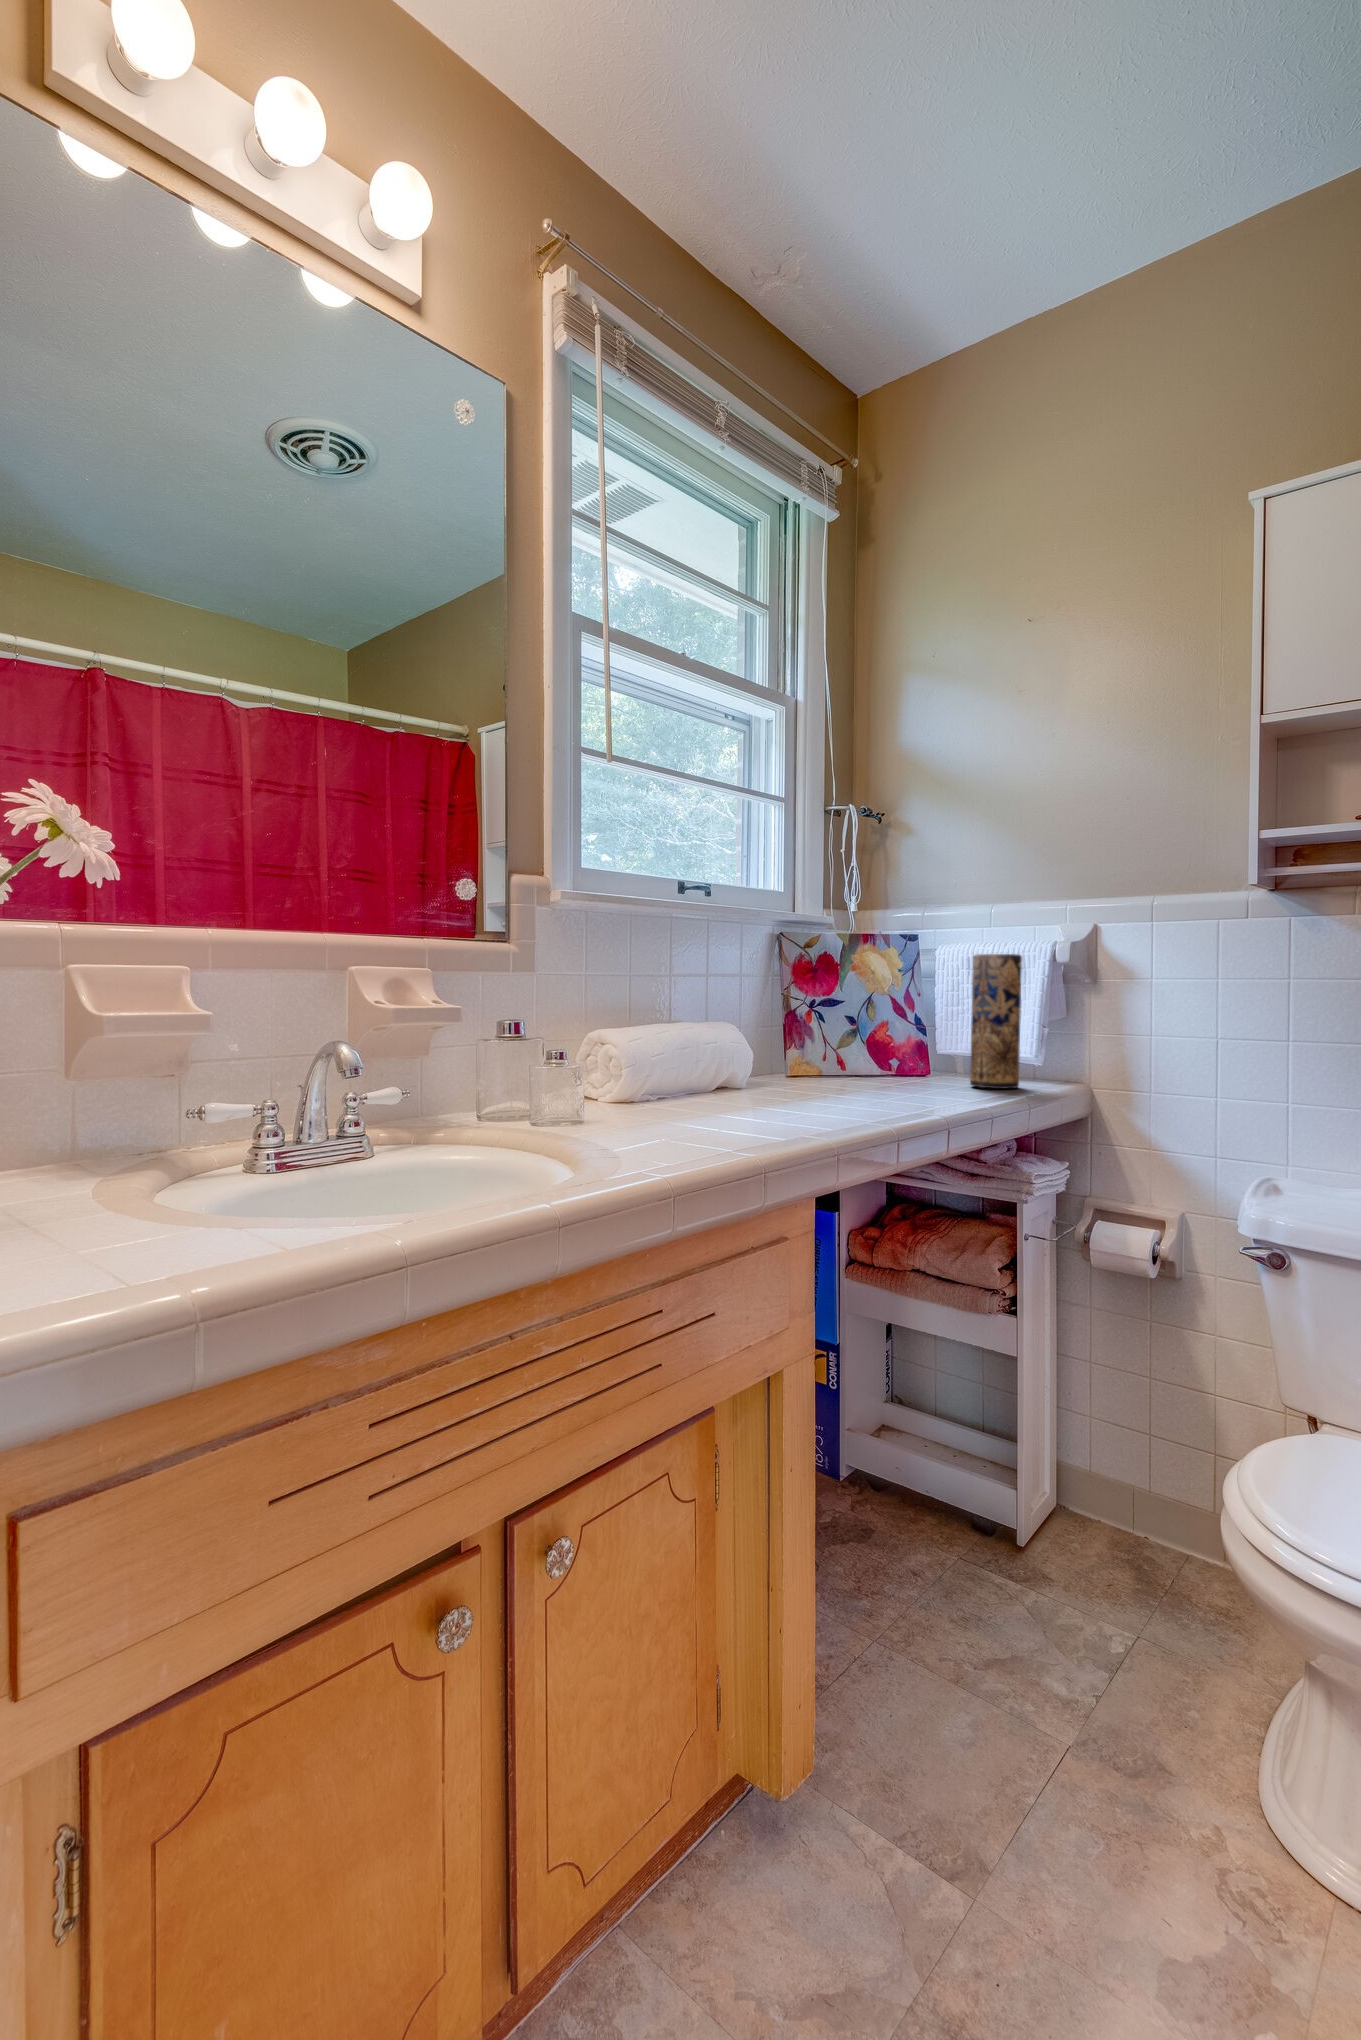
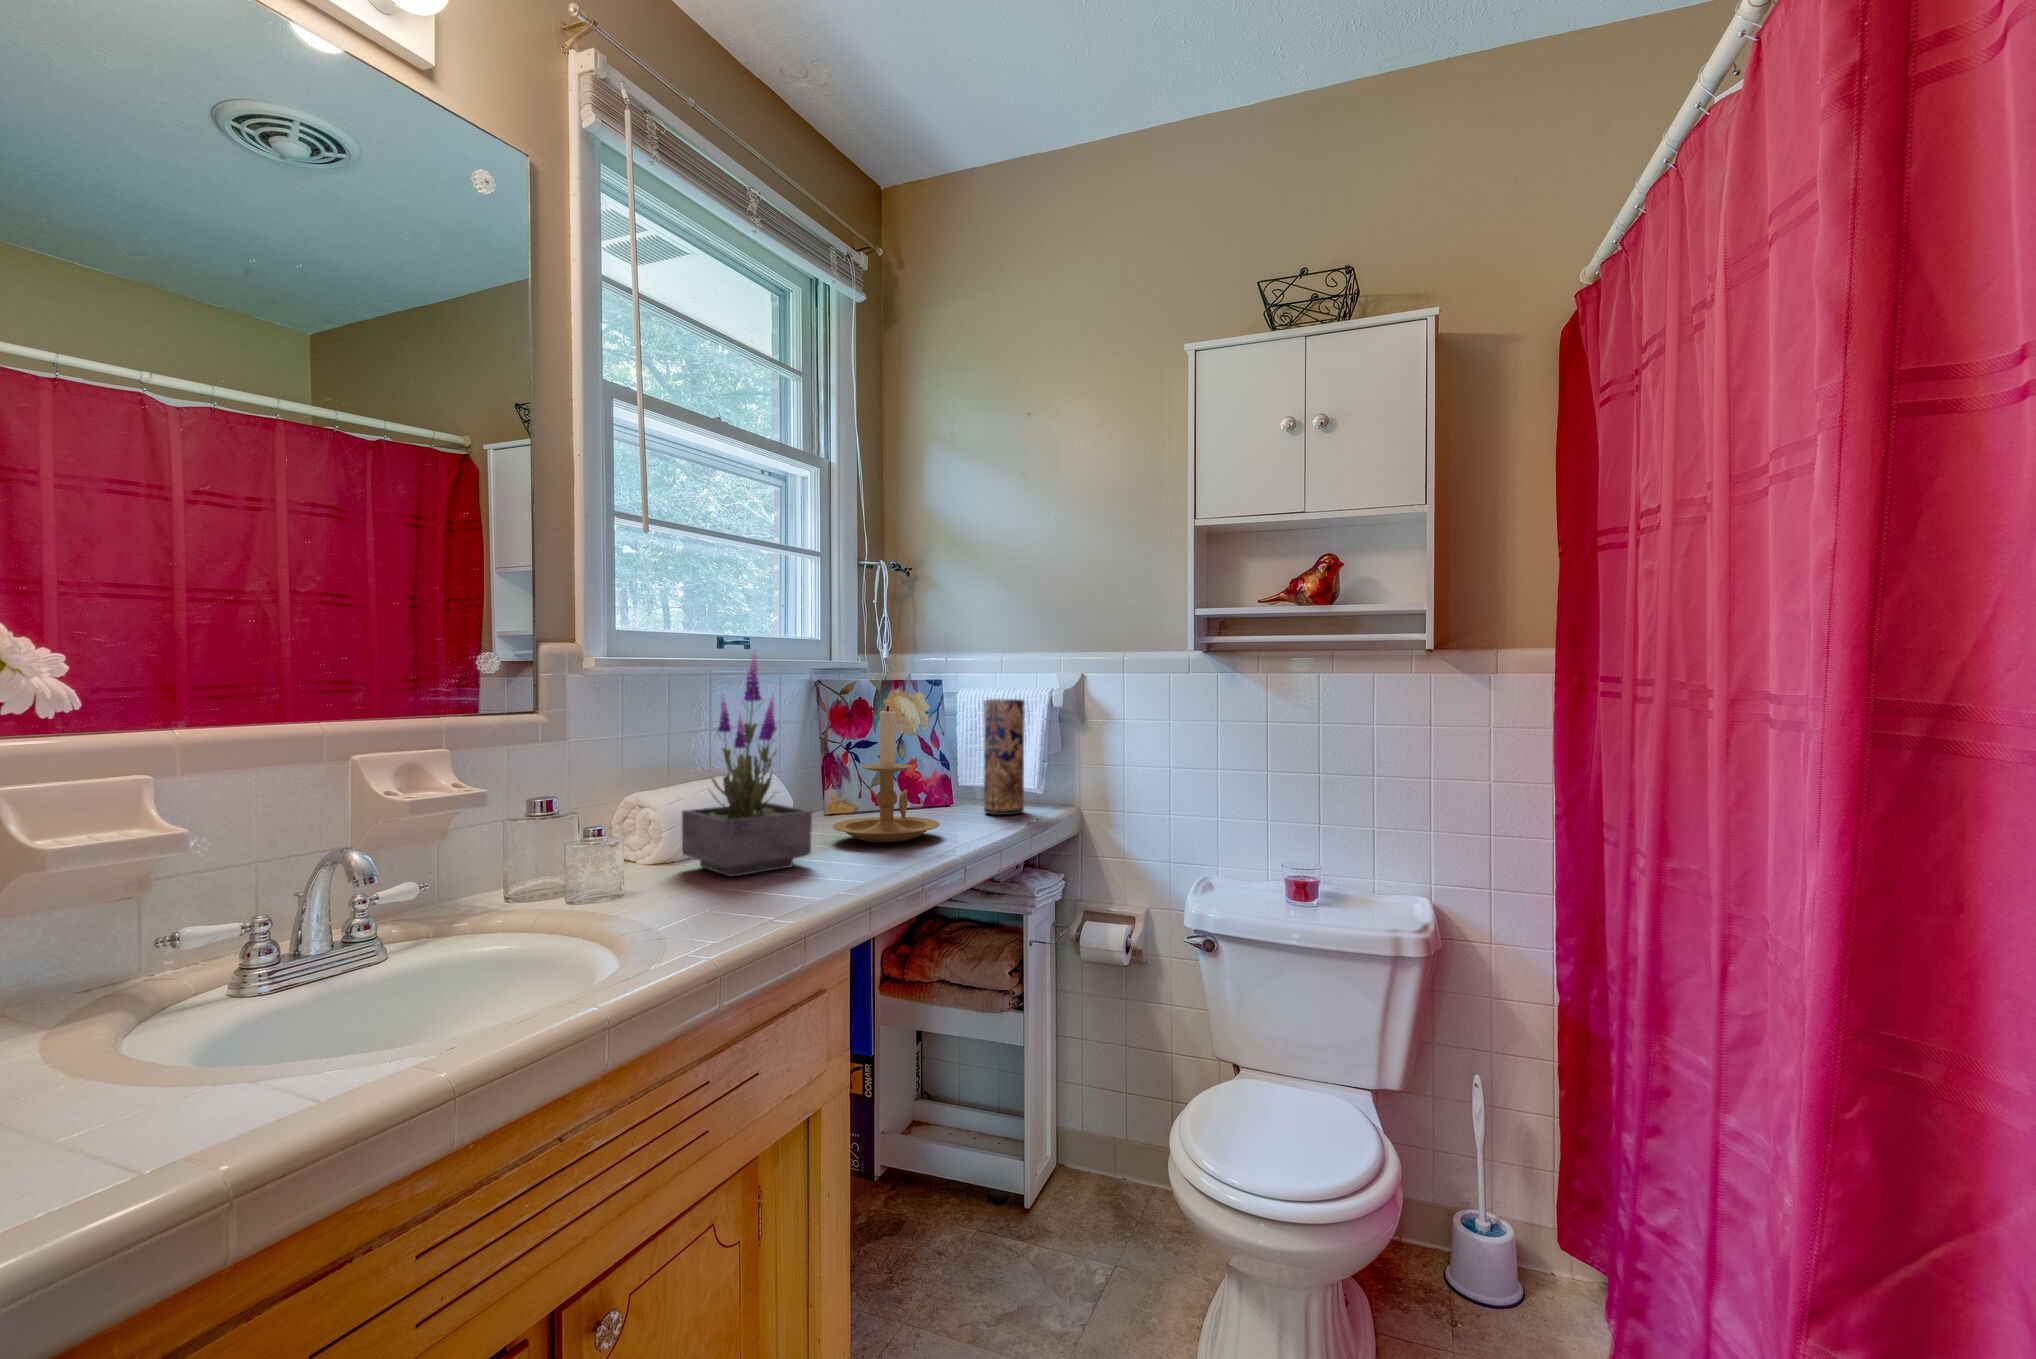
potted plant: none [641,882,773,1120] -> present [682,651,812,876]
candle holder: none [796,951,917,1103] -> present [832,706,940,842]

